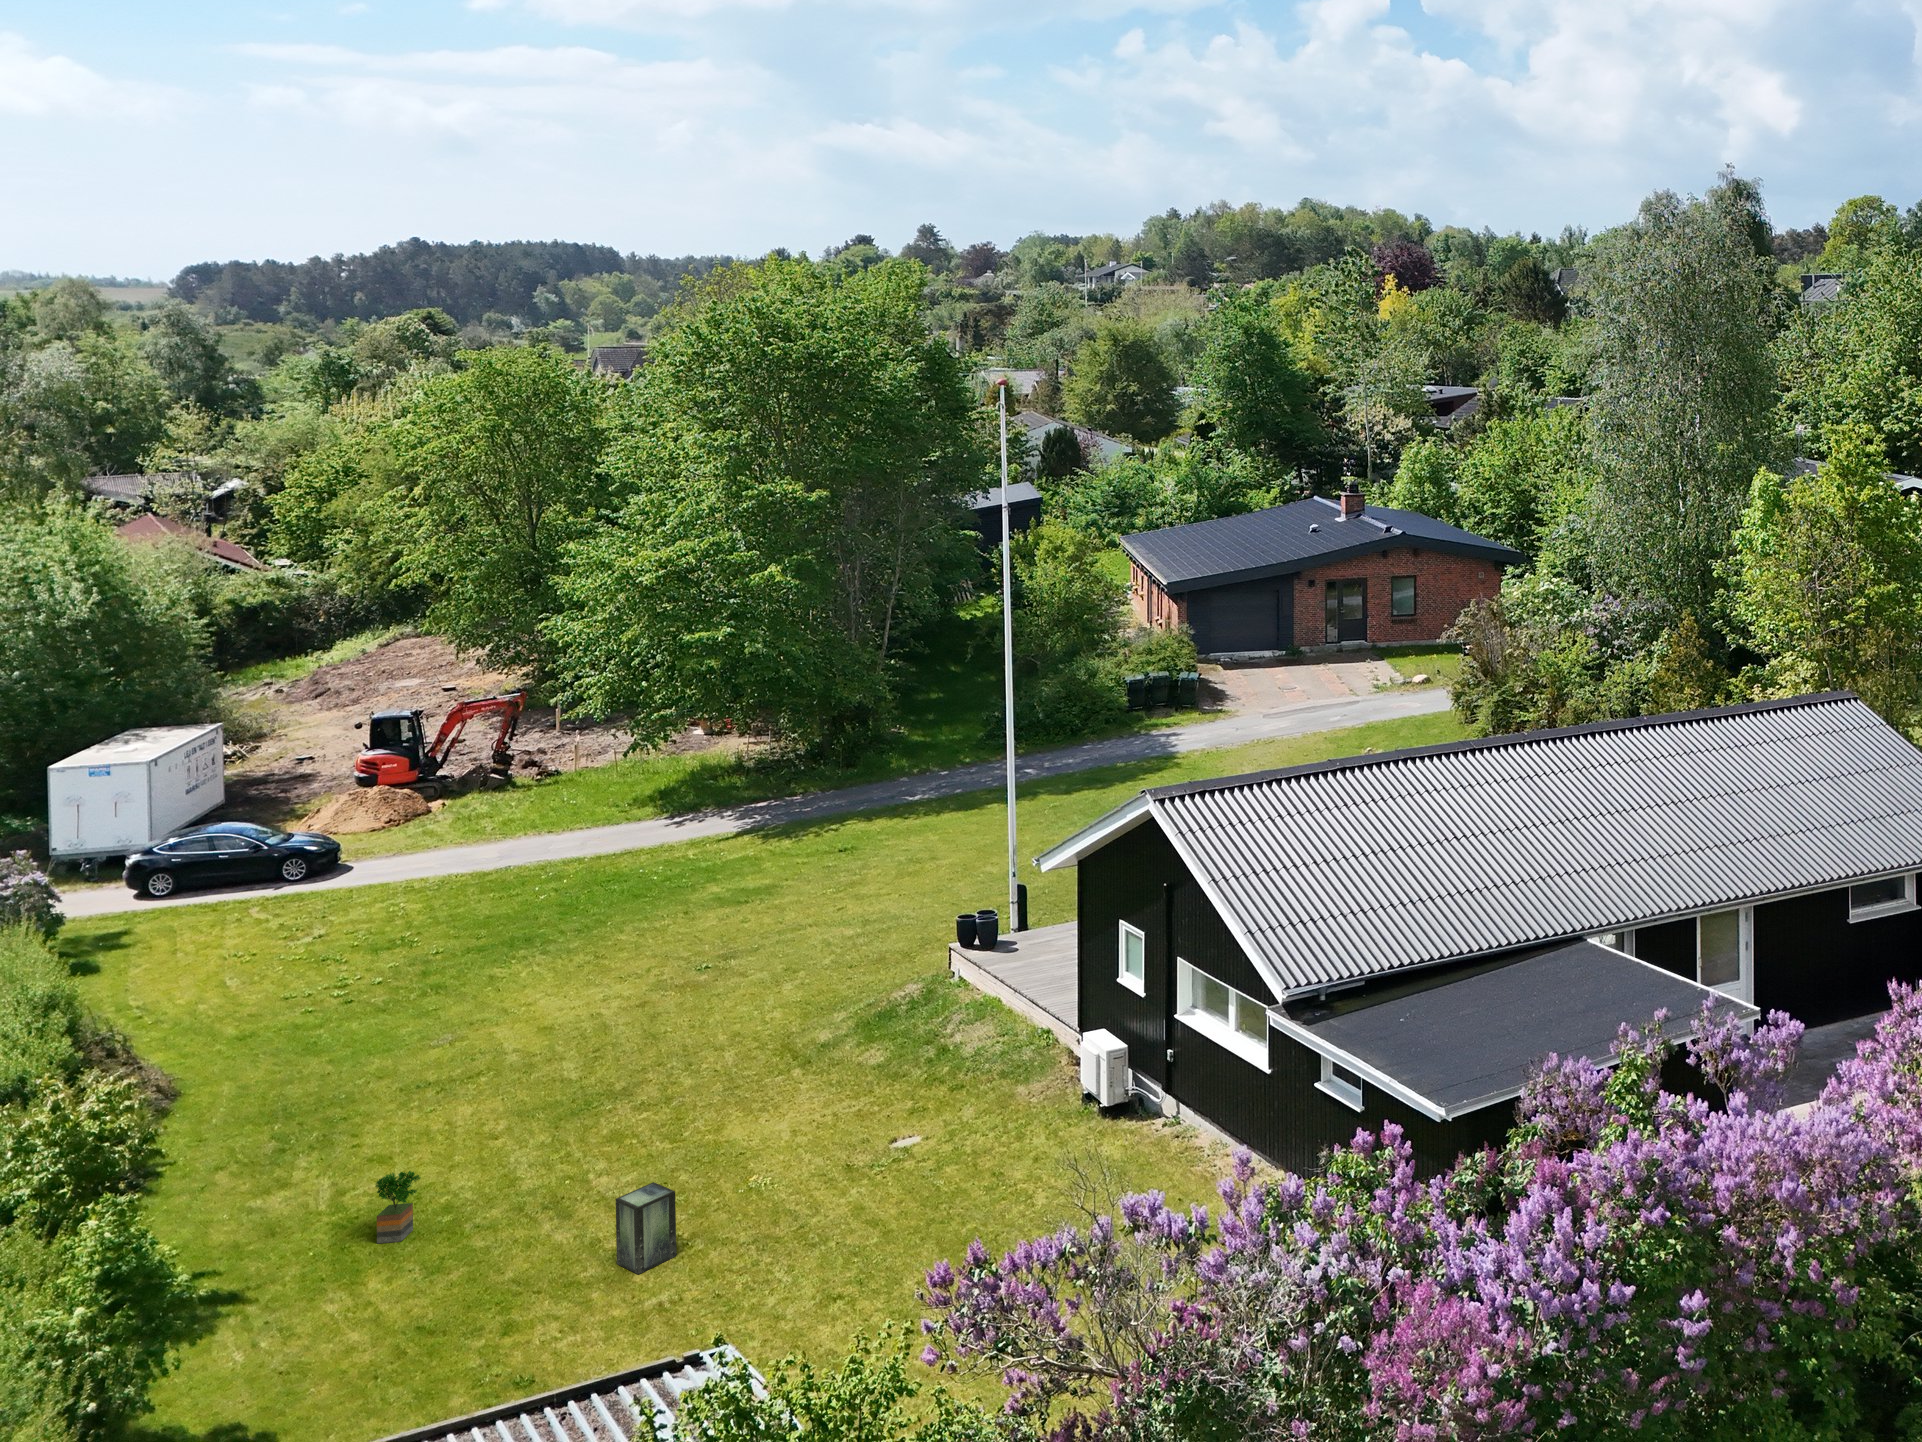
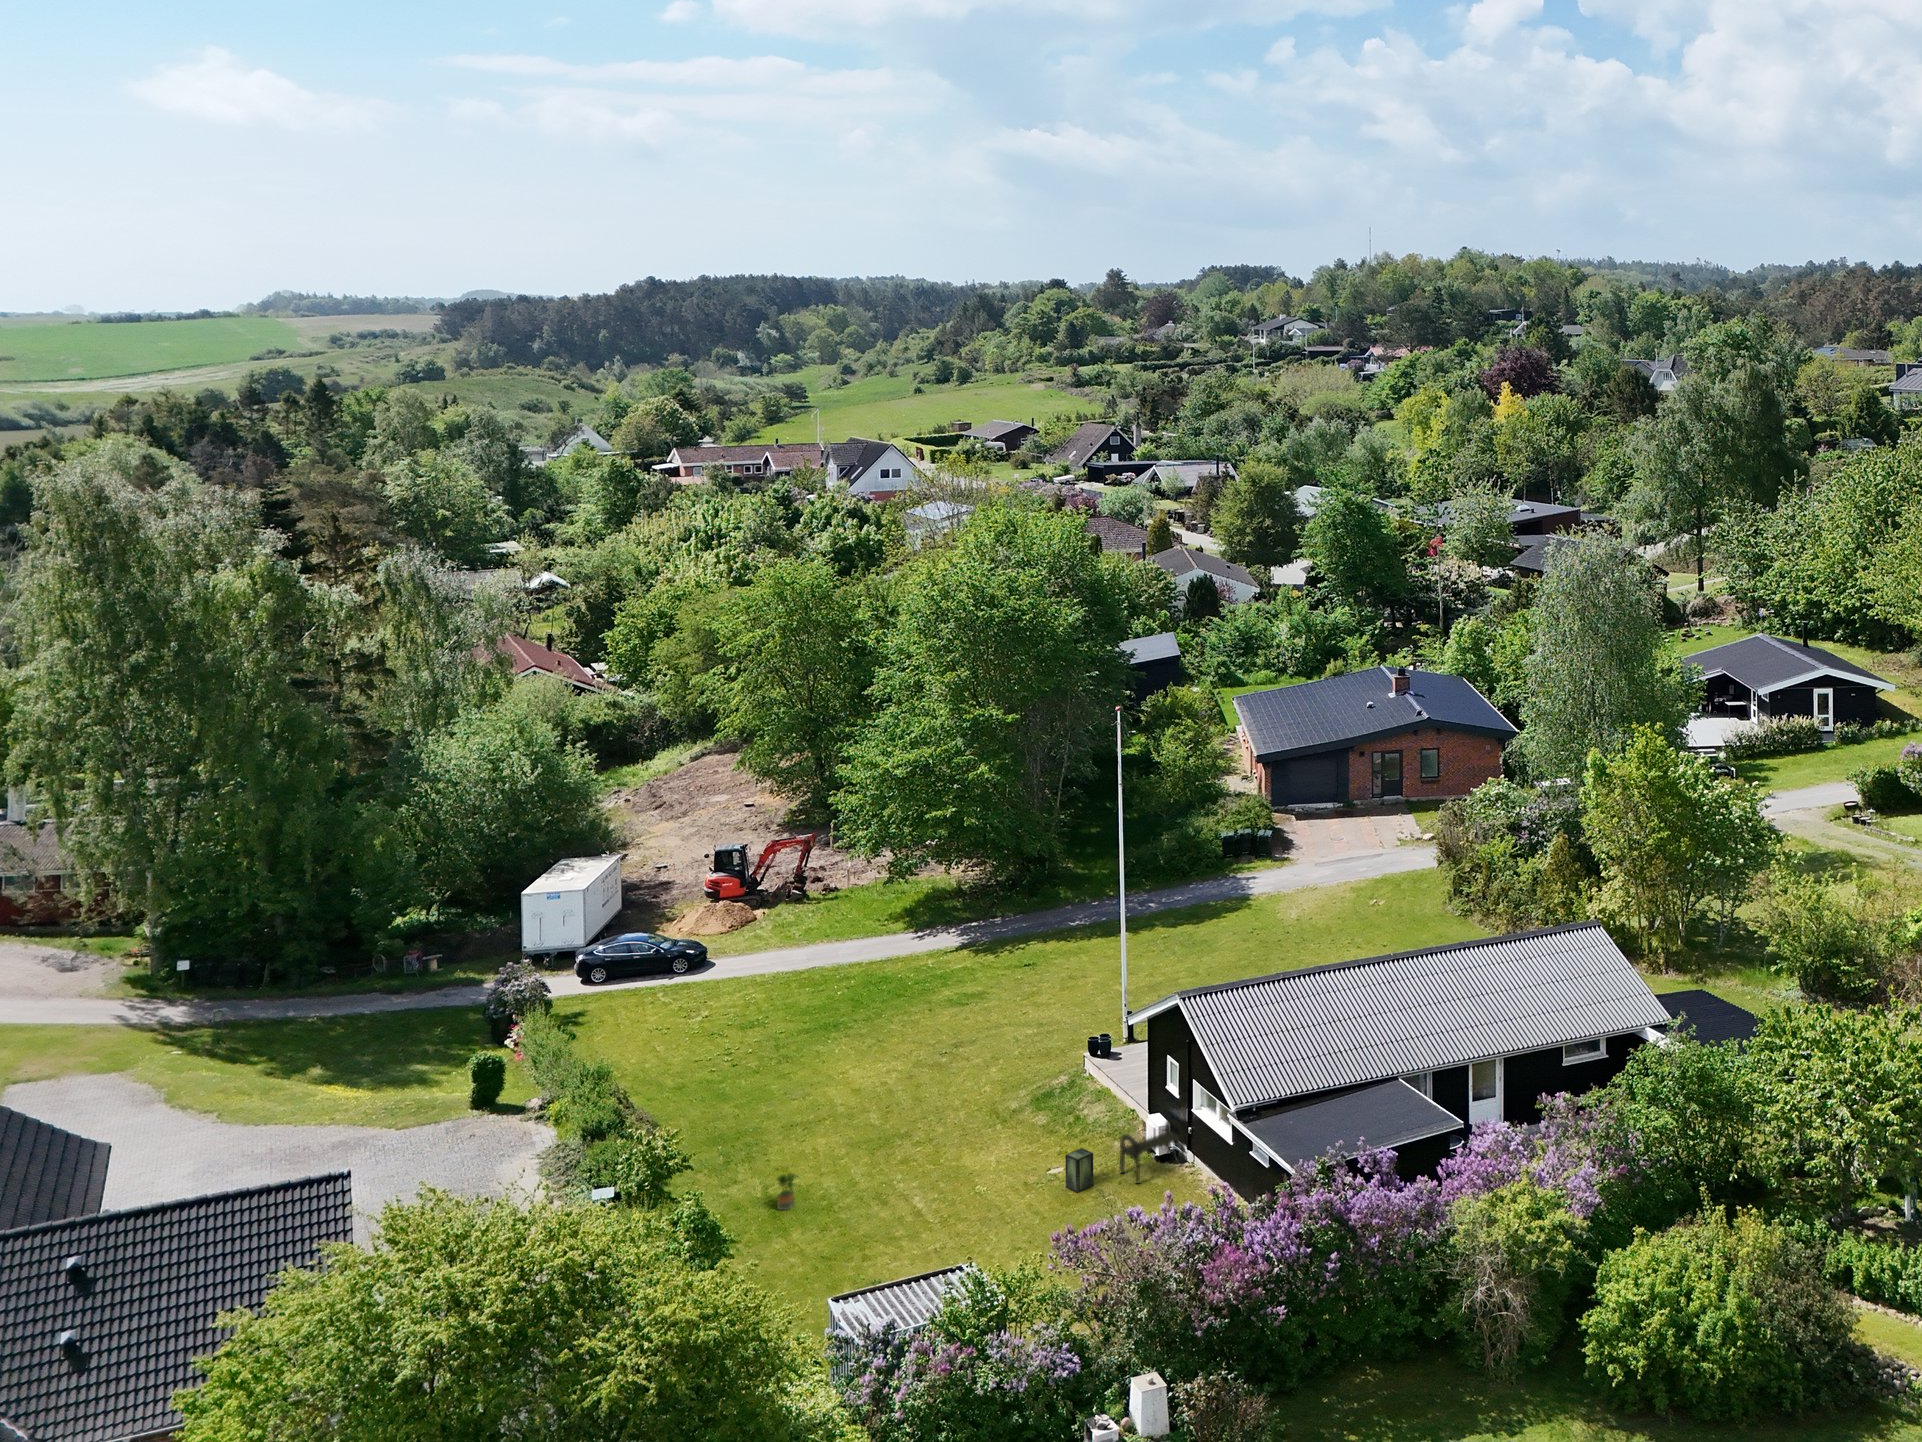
bench: none [1042,1037,1160,1153] -> present [1120,1119,1185,1183]
storage box: present [616,1182,676,1274] -> present [1065,1148,1094,1193]

